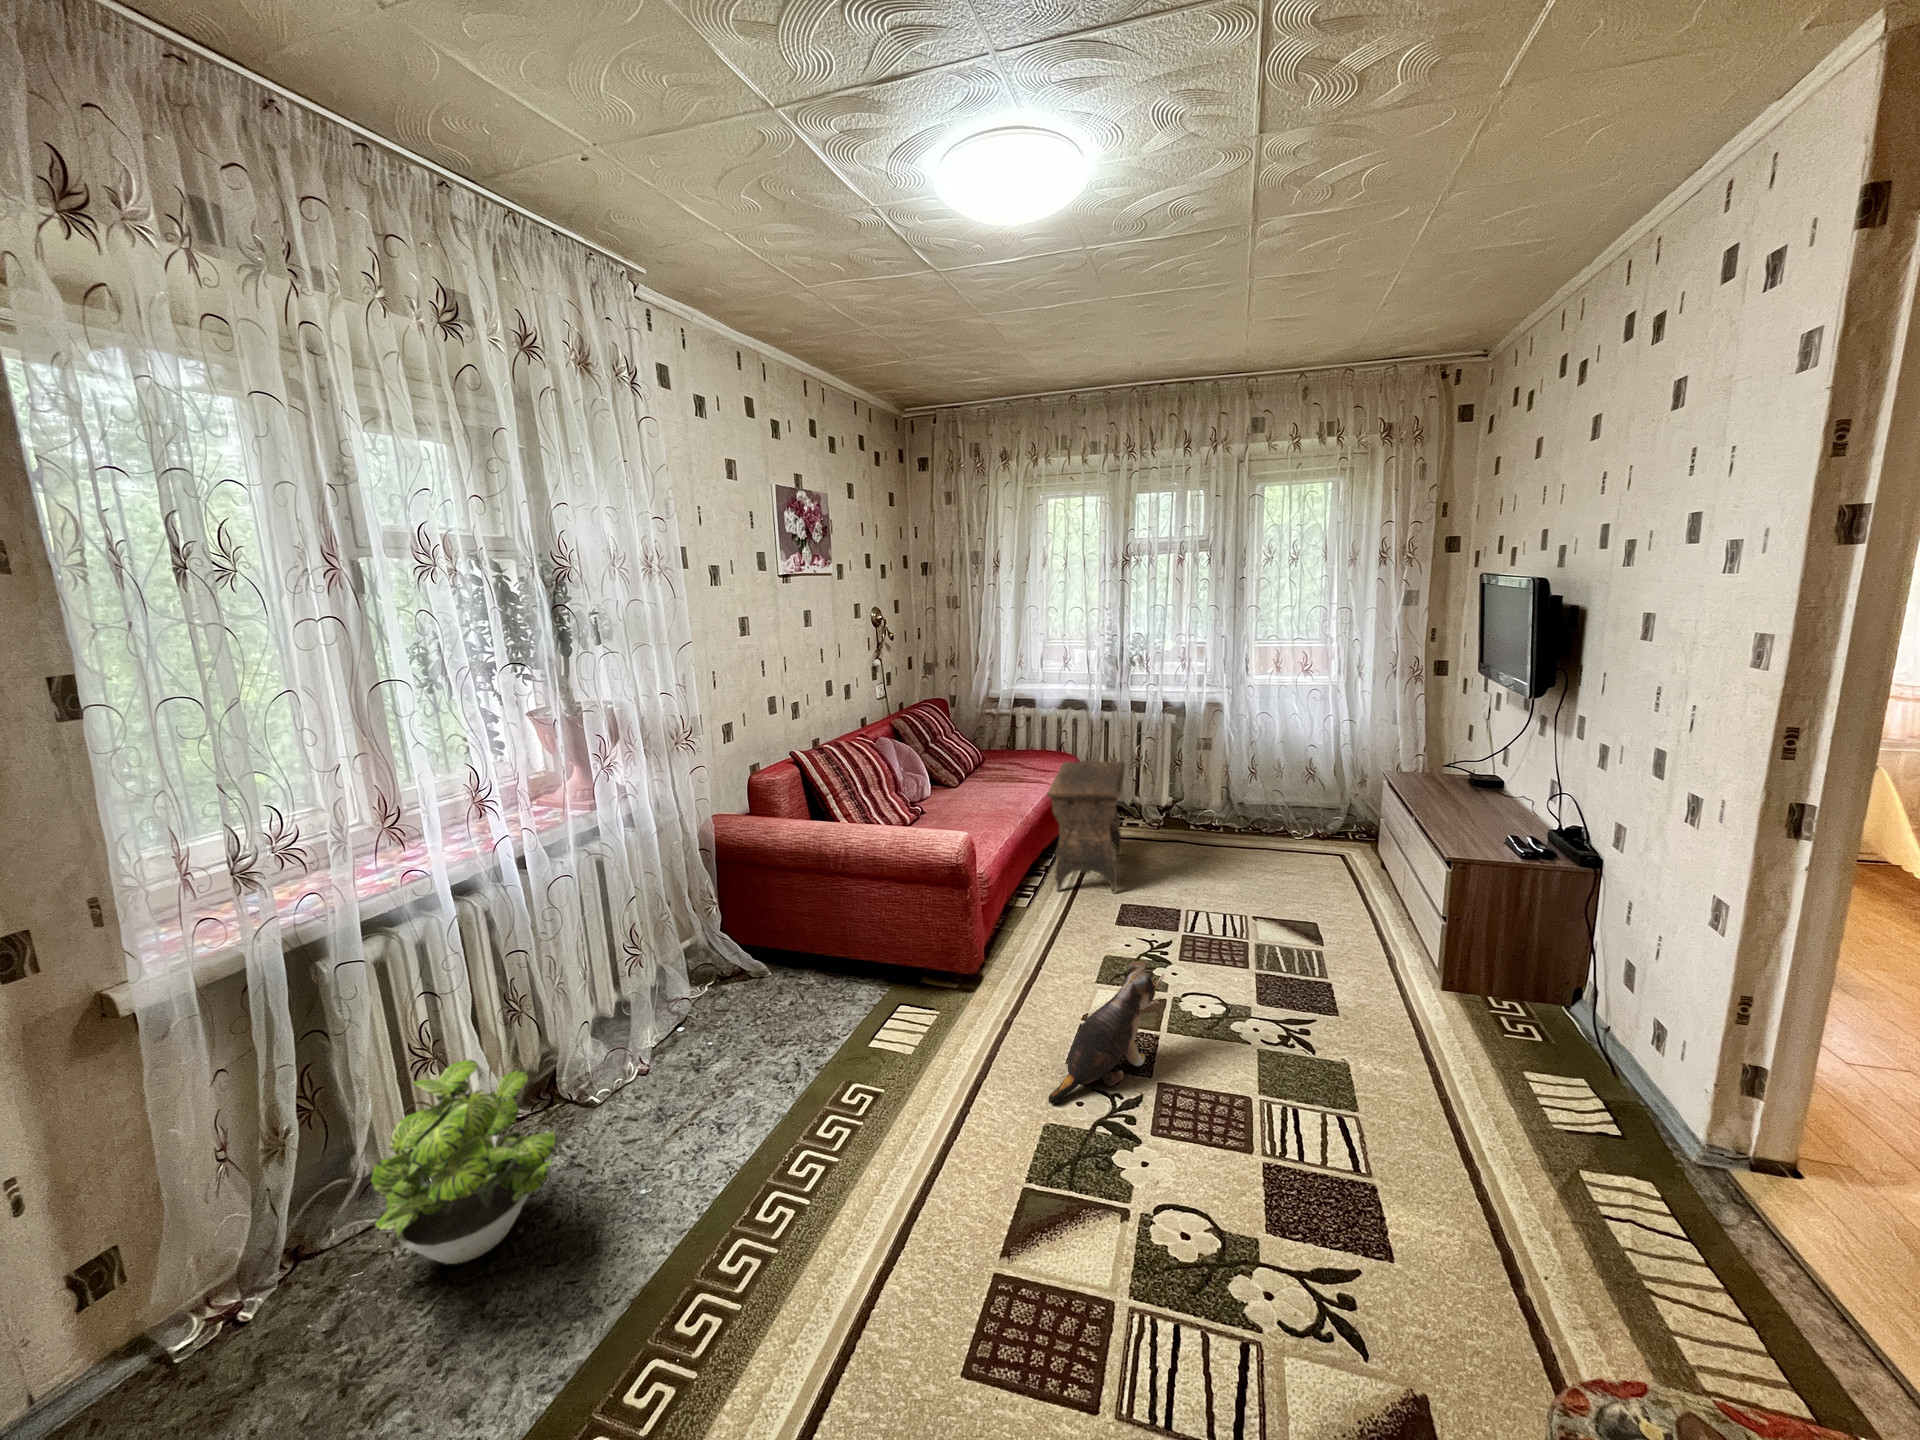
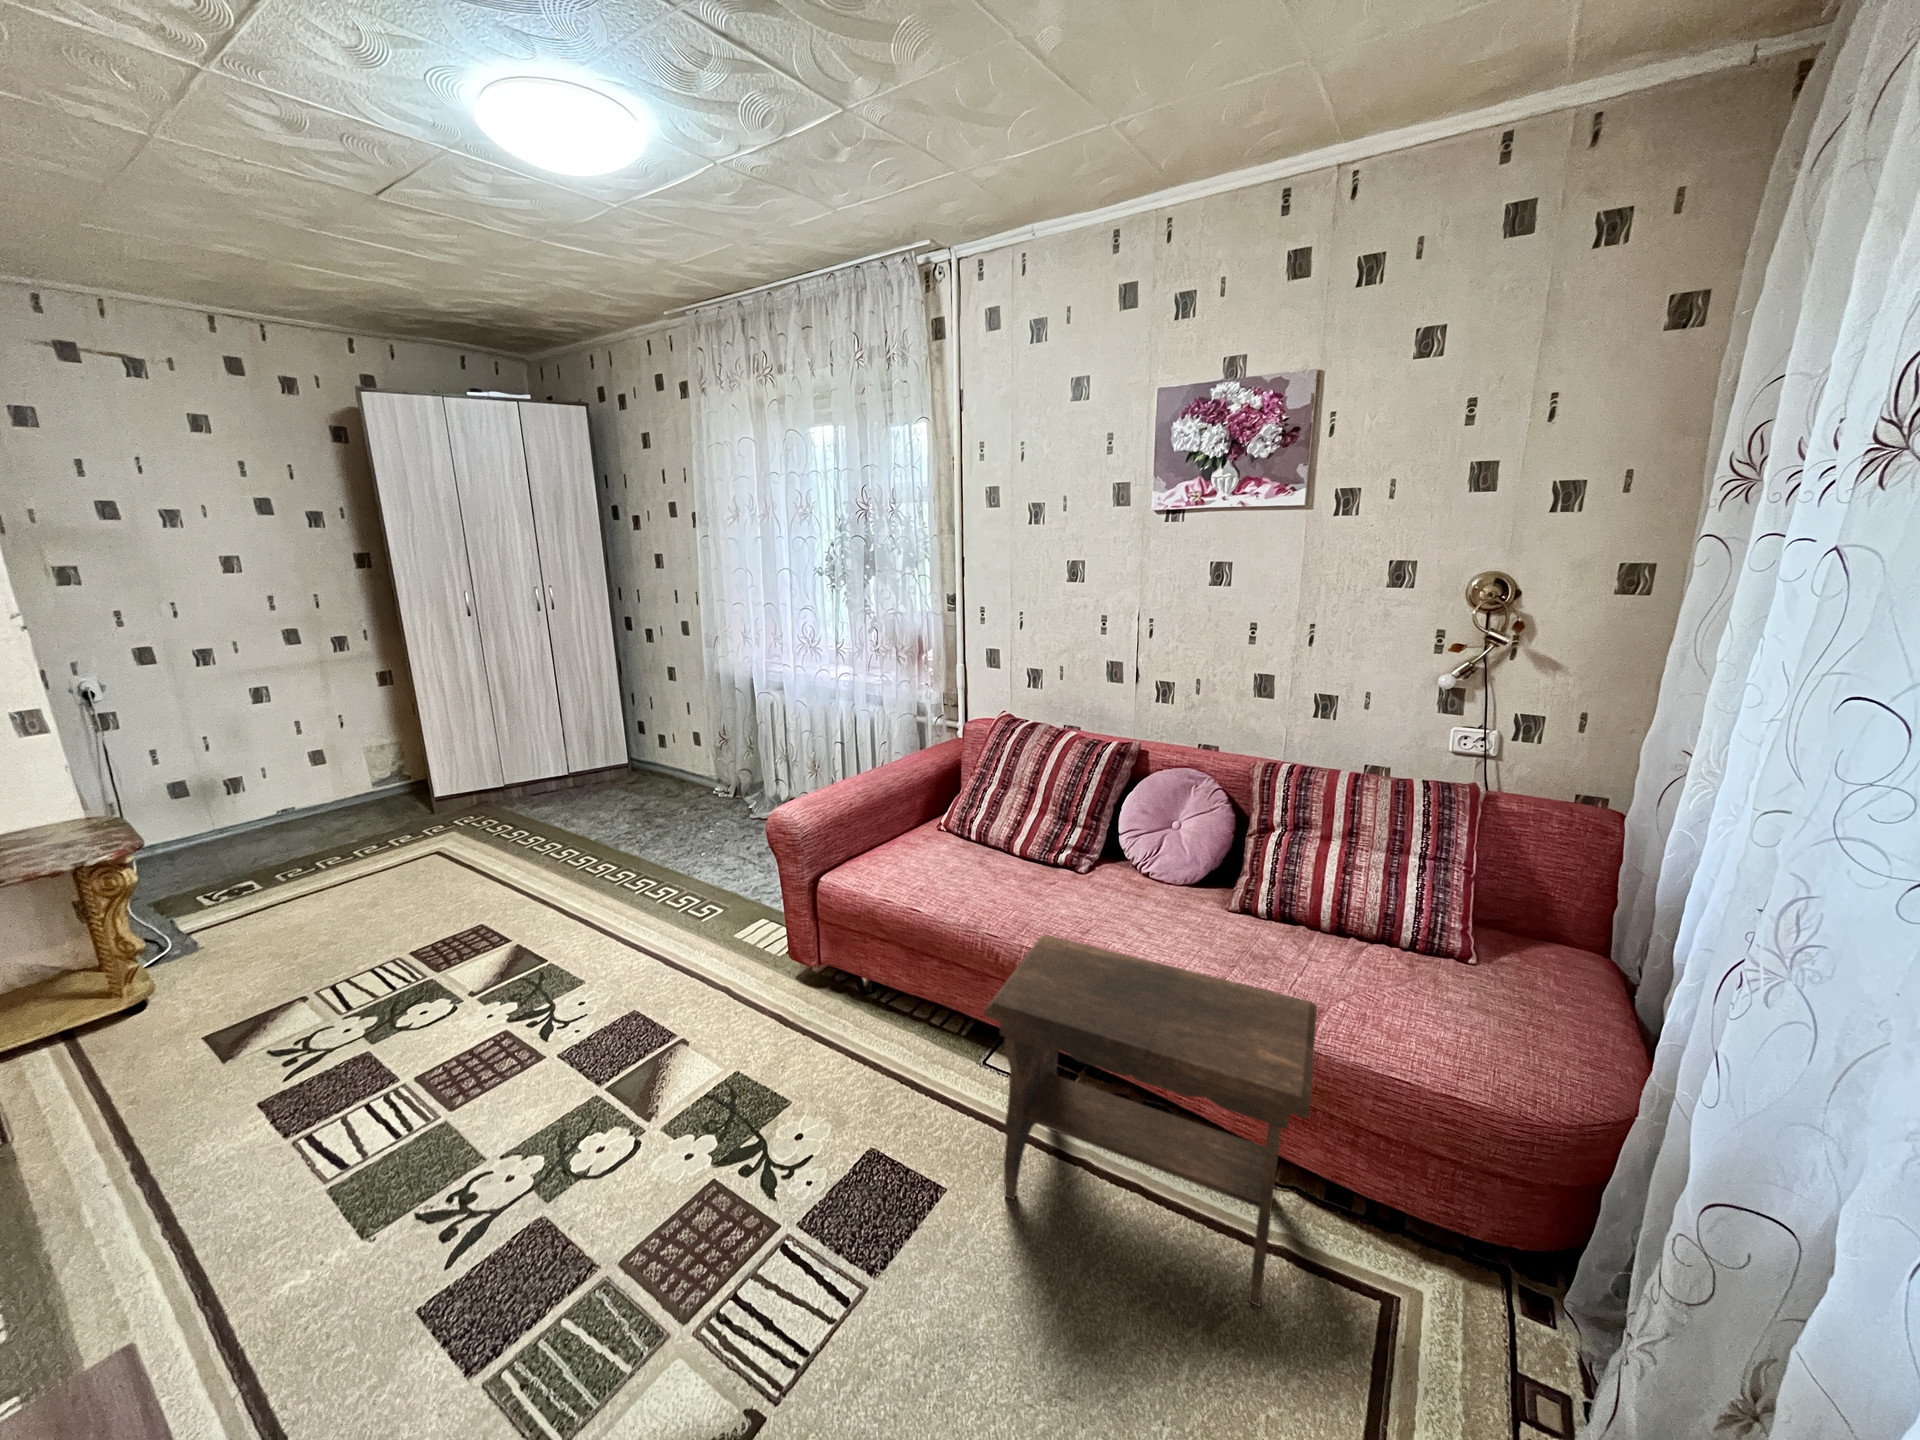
plush toy: present [1049,961,1164,1104] -> none [556,971,626,1053]
potted plant: present [370,1059,556,1264] -> none [661,751,762,827]

